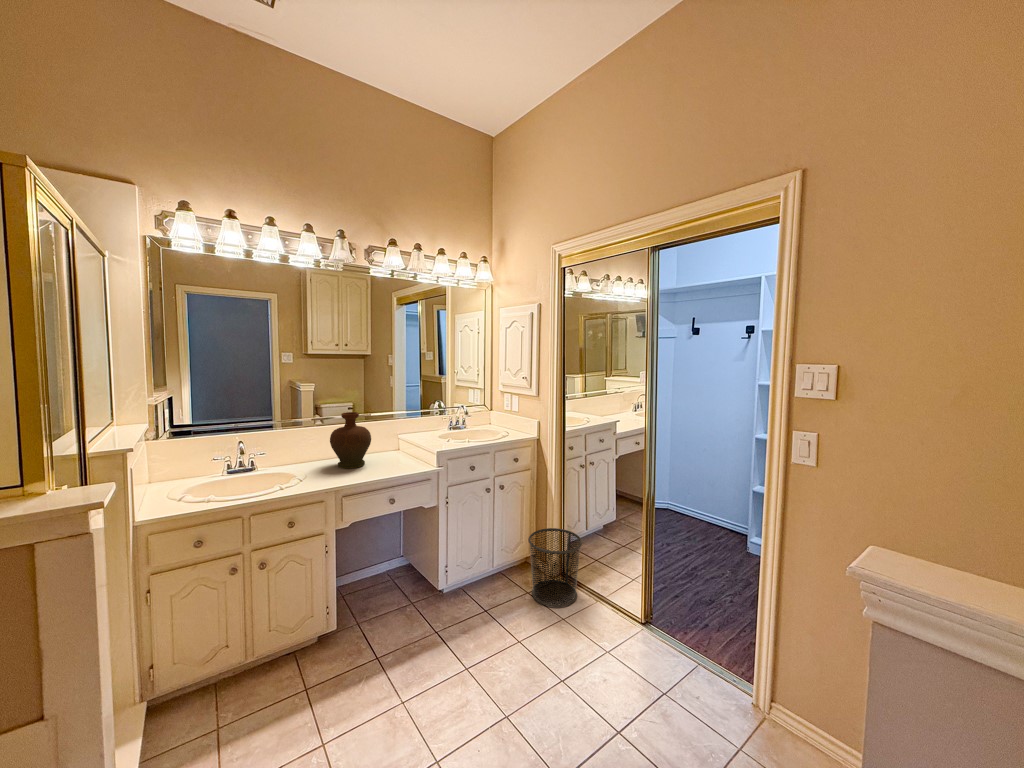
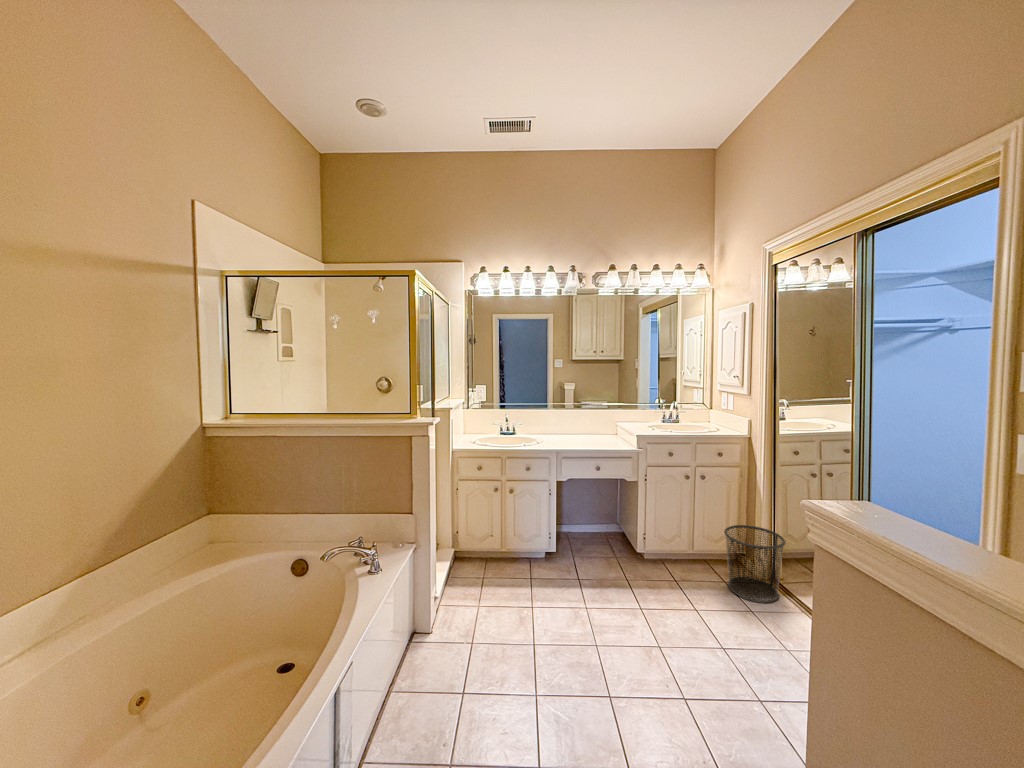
decorative vase: present [330,412,371,469] -> none [562,399,591,441]

